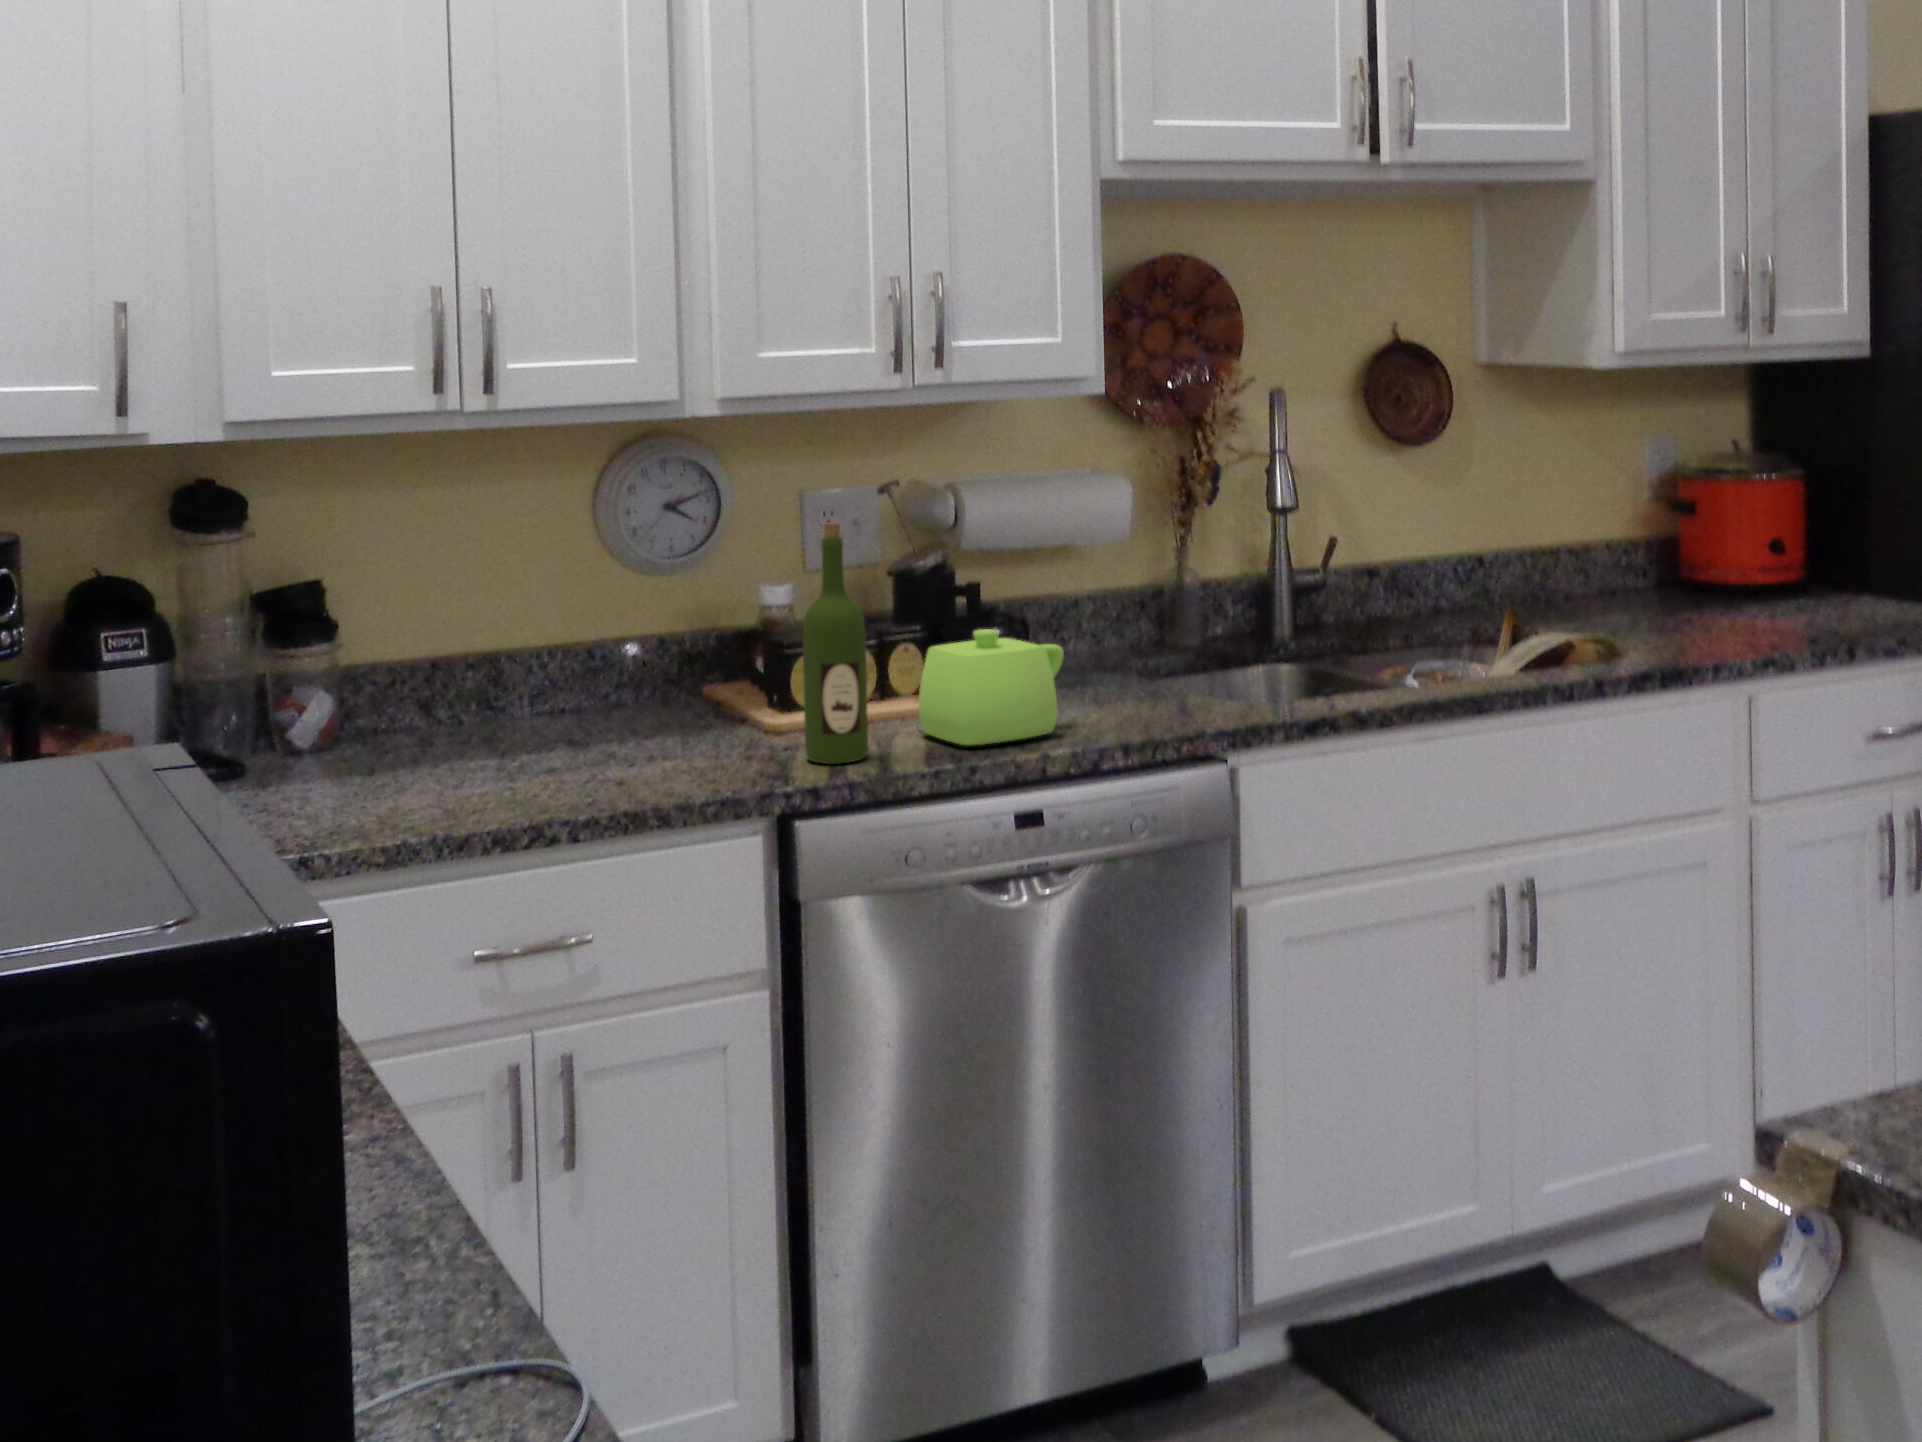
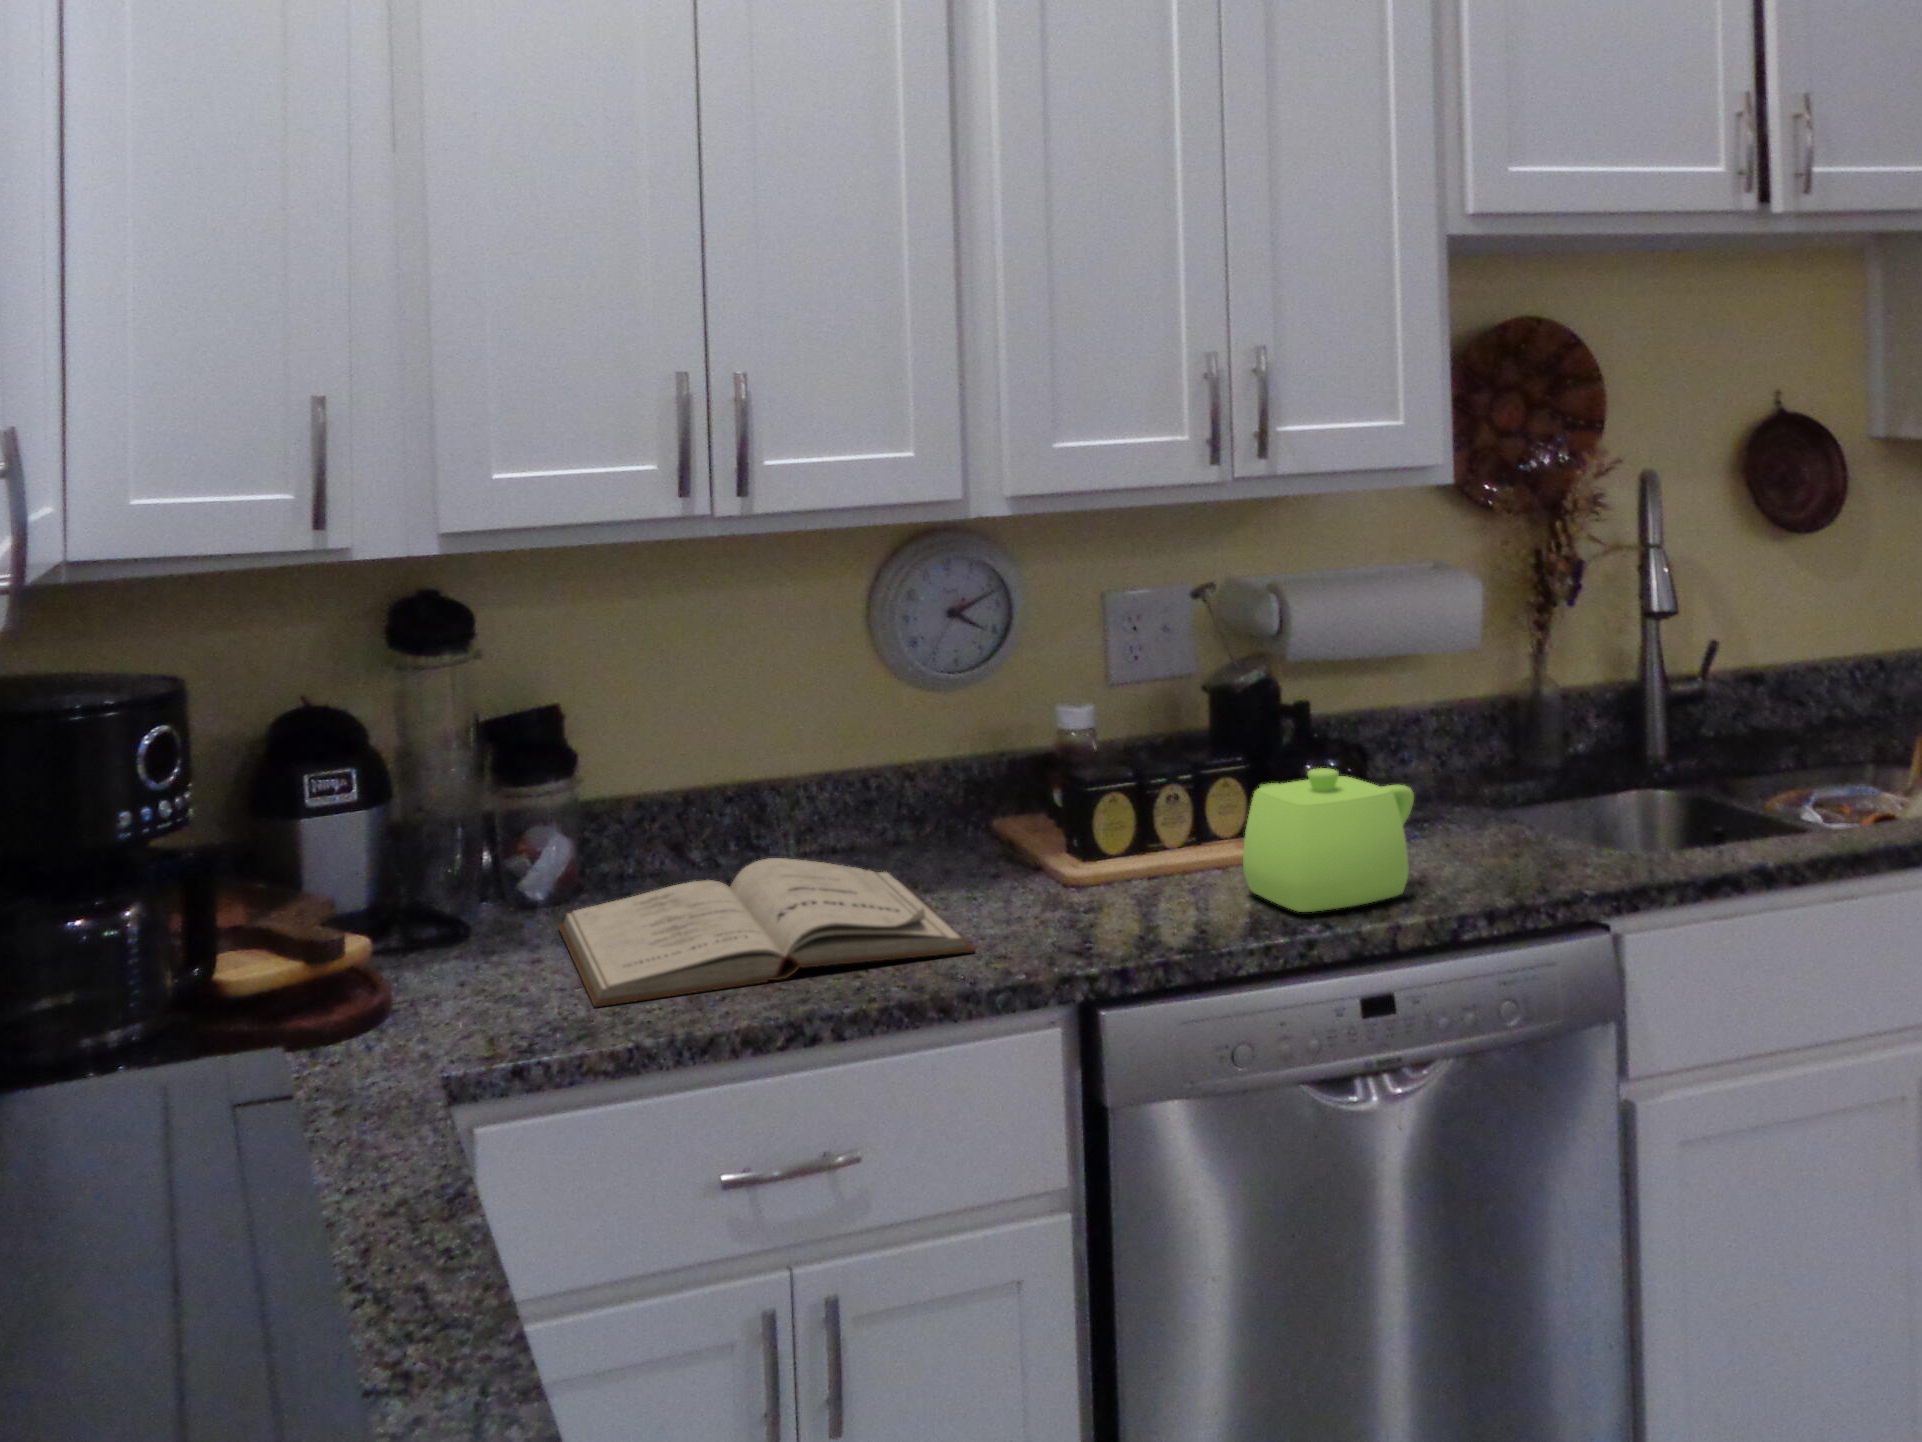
wine bottle: present [803,522,868,764] -> none [1107,646,1184,936]
book: none [326,710,691,817] -> present [559,858,976,1007]

